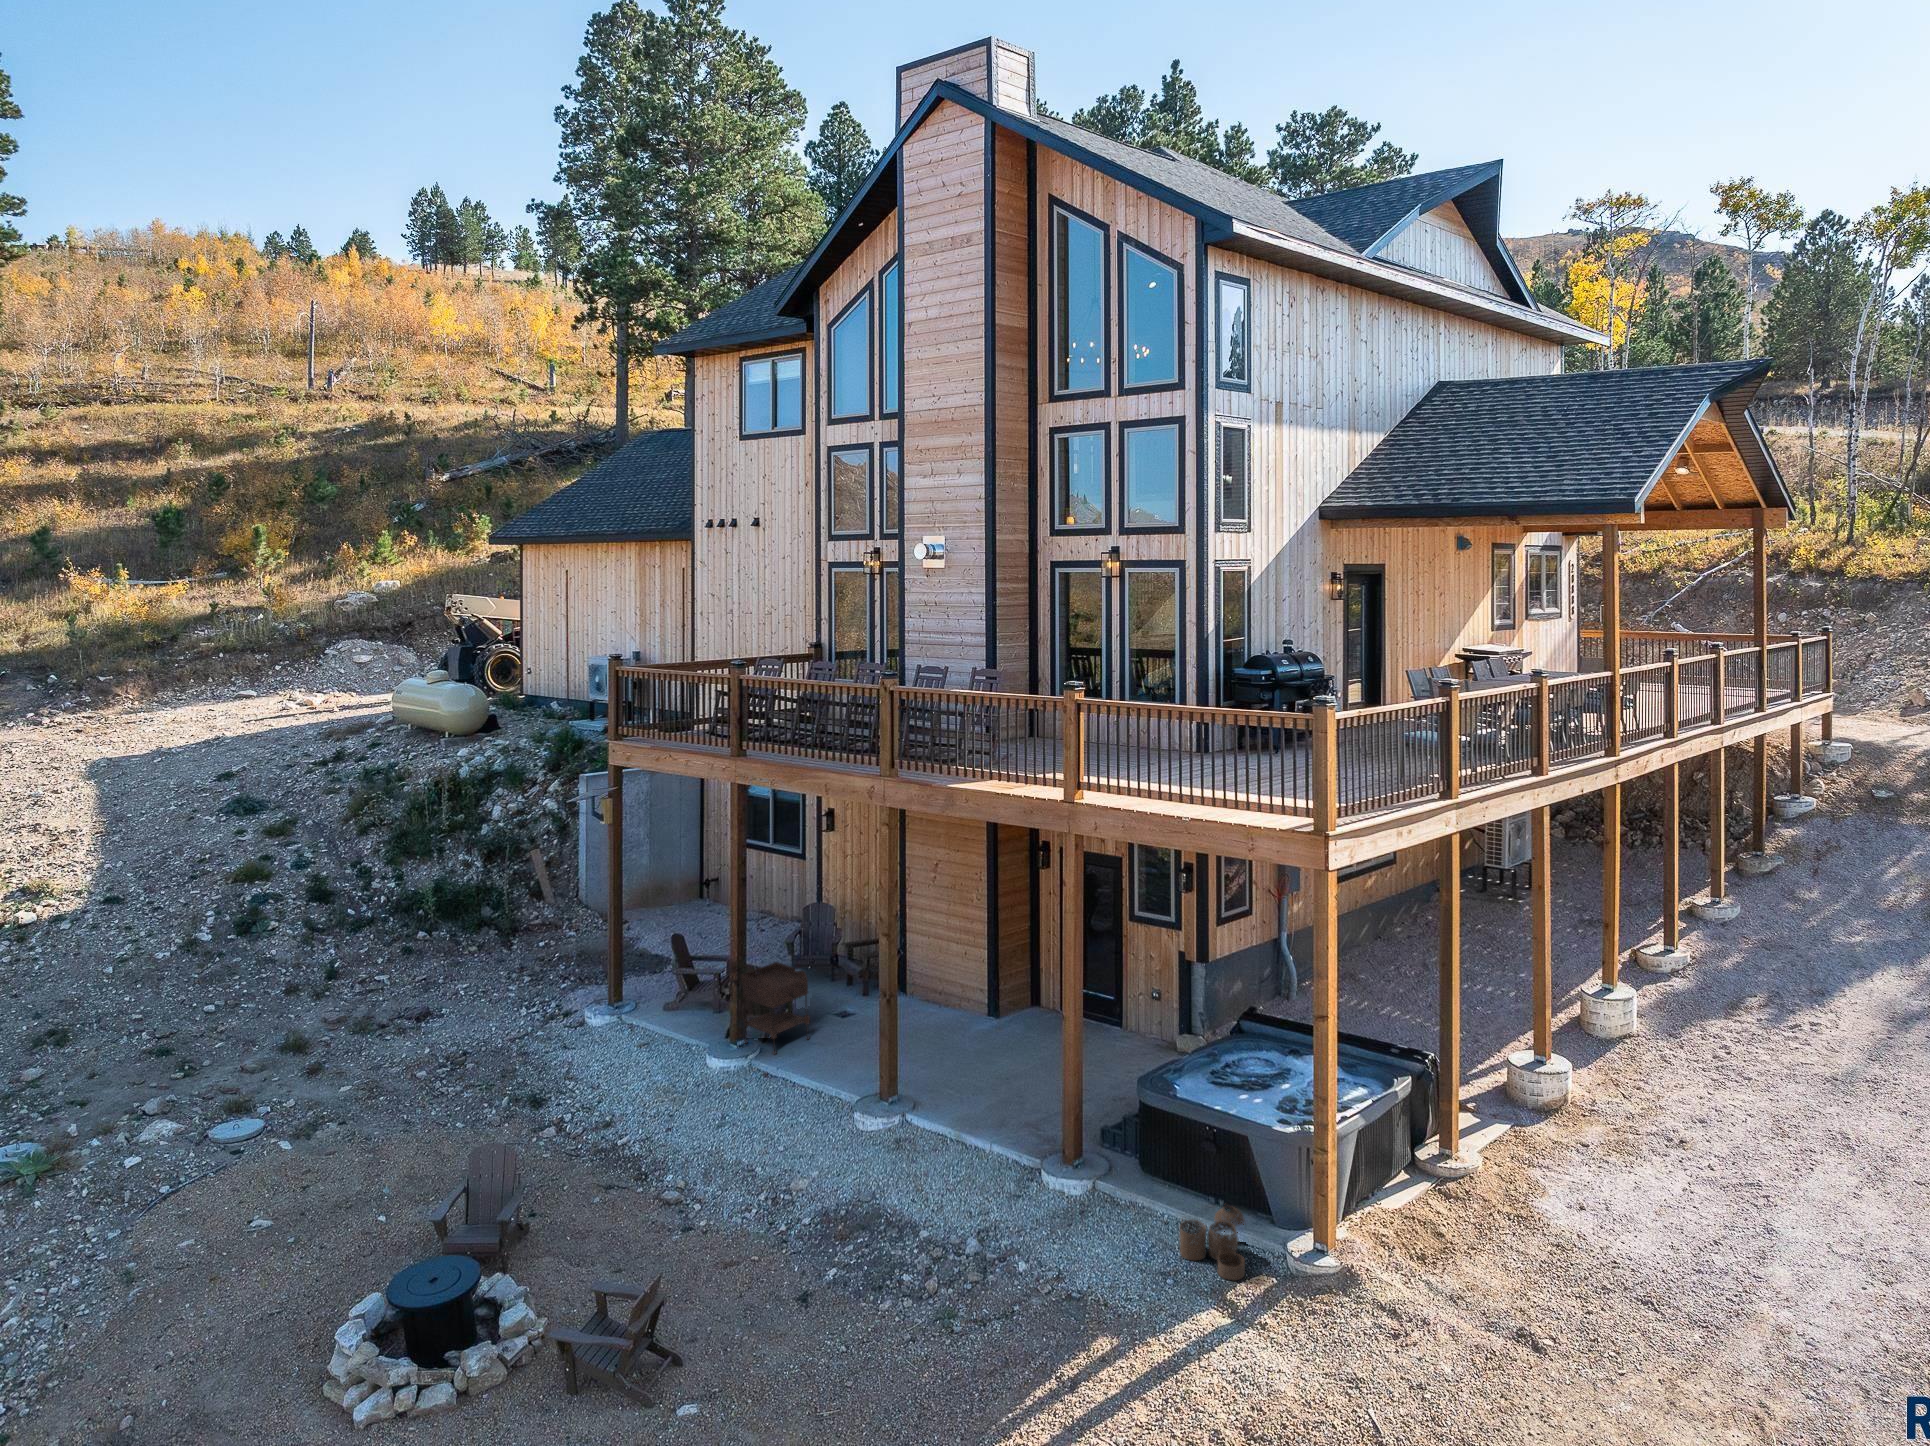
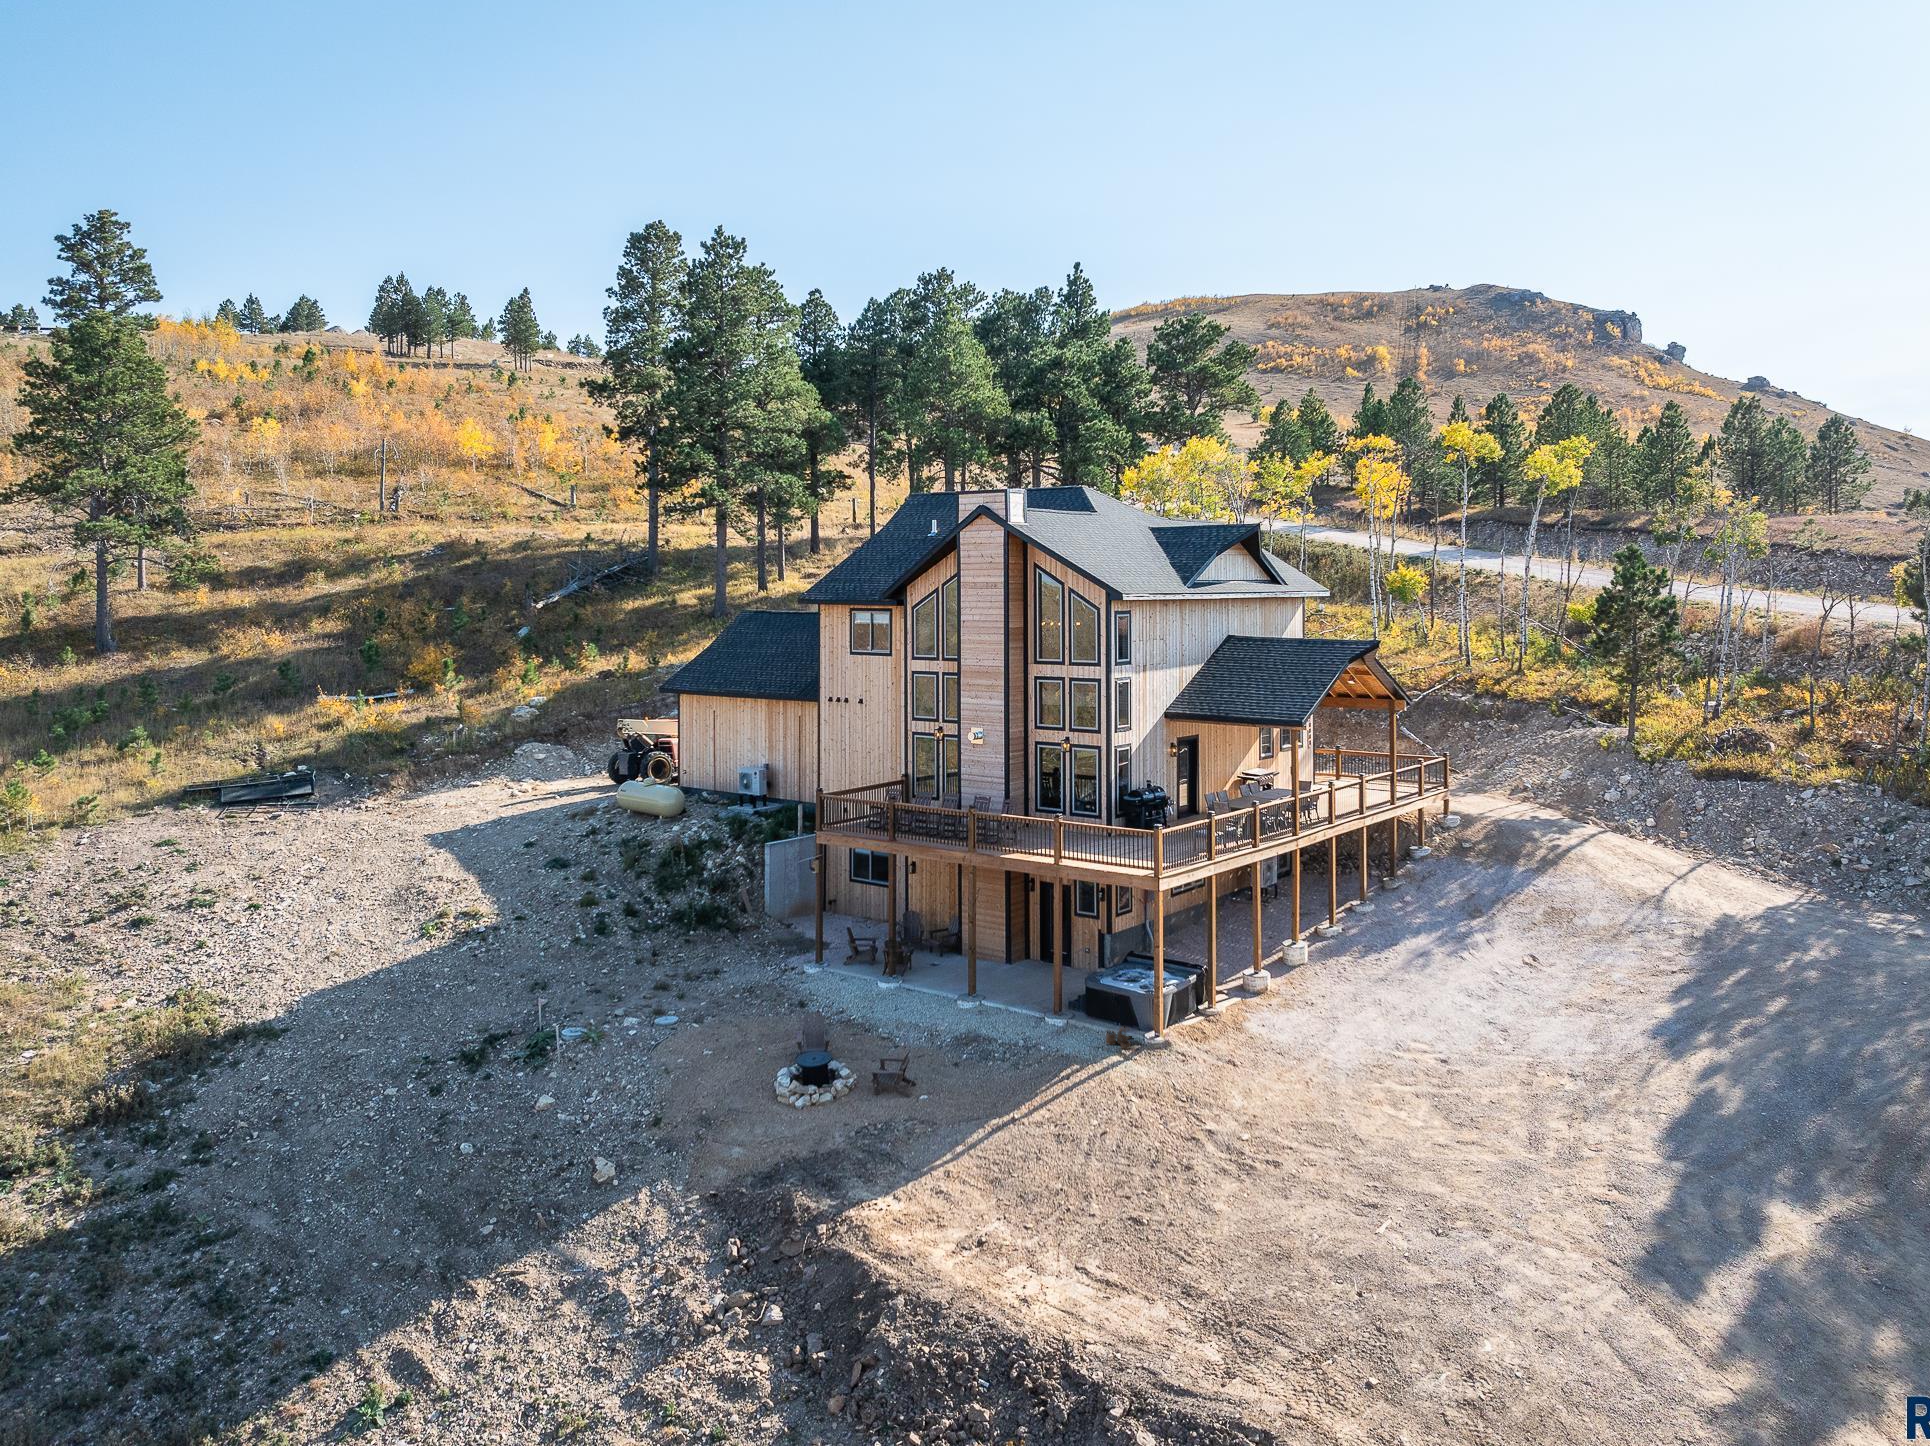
side table: present [741,962,810,1054] -> none [895,940,927,983]

